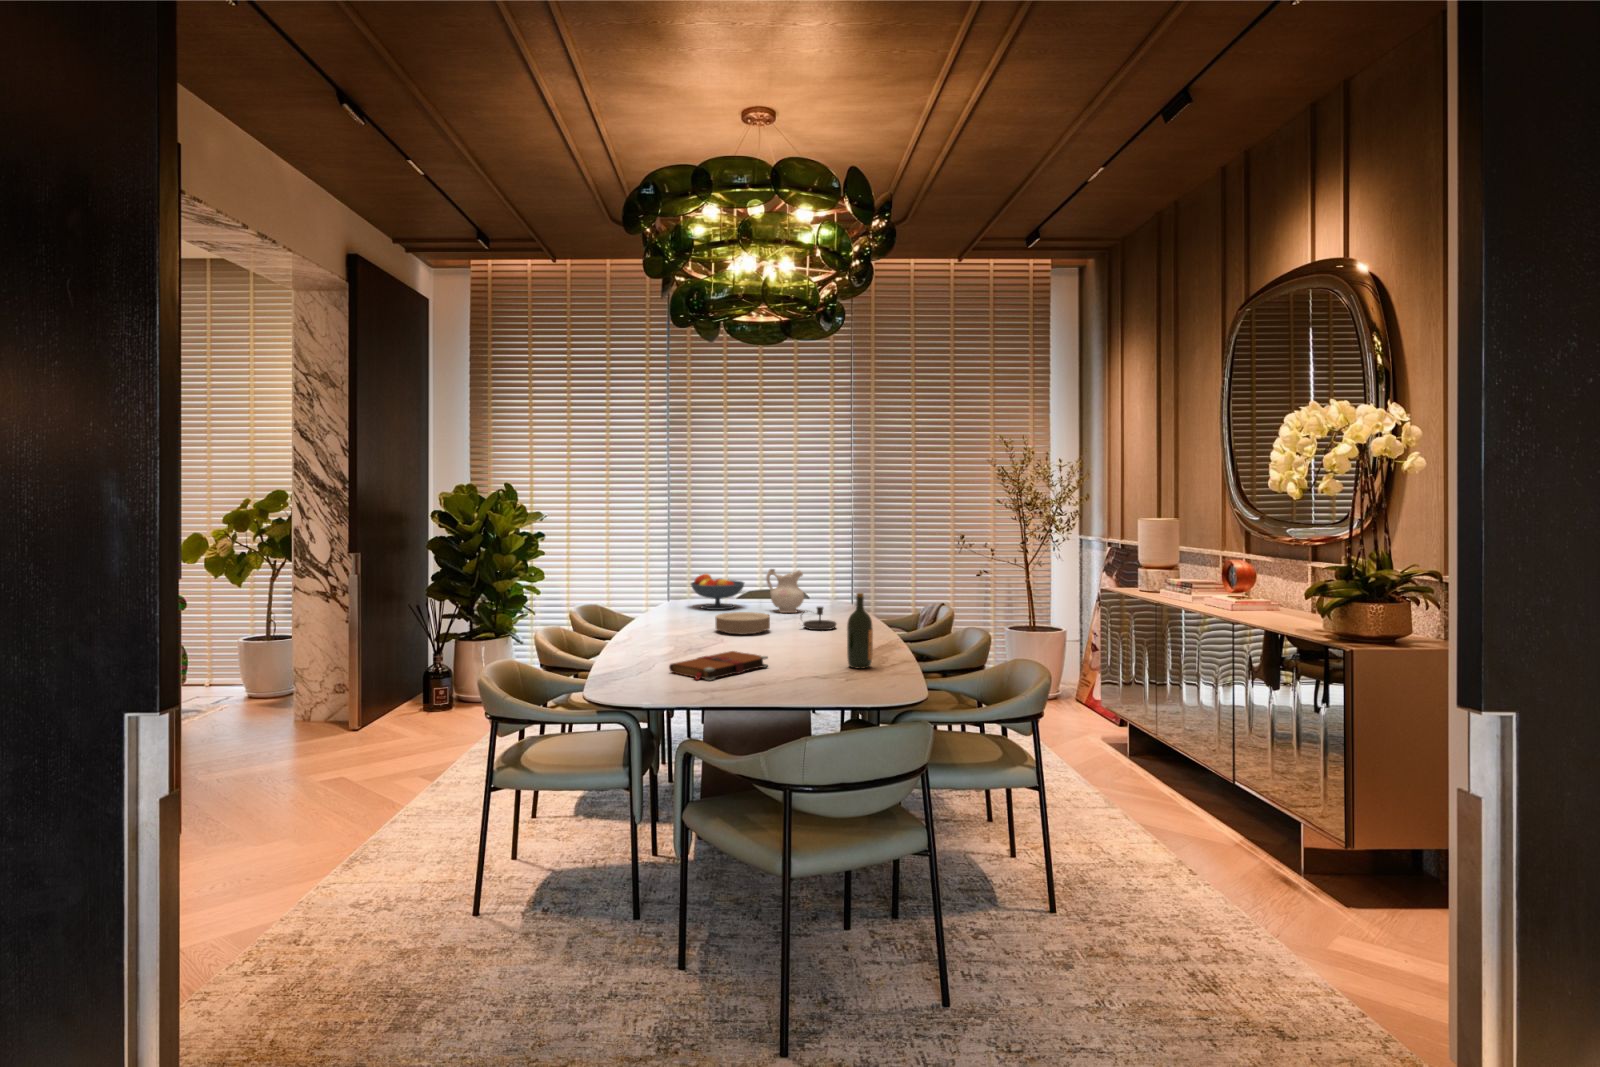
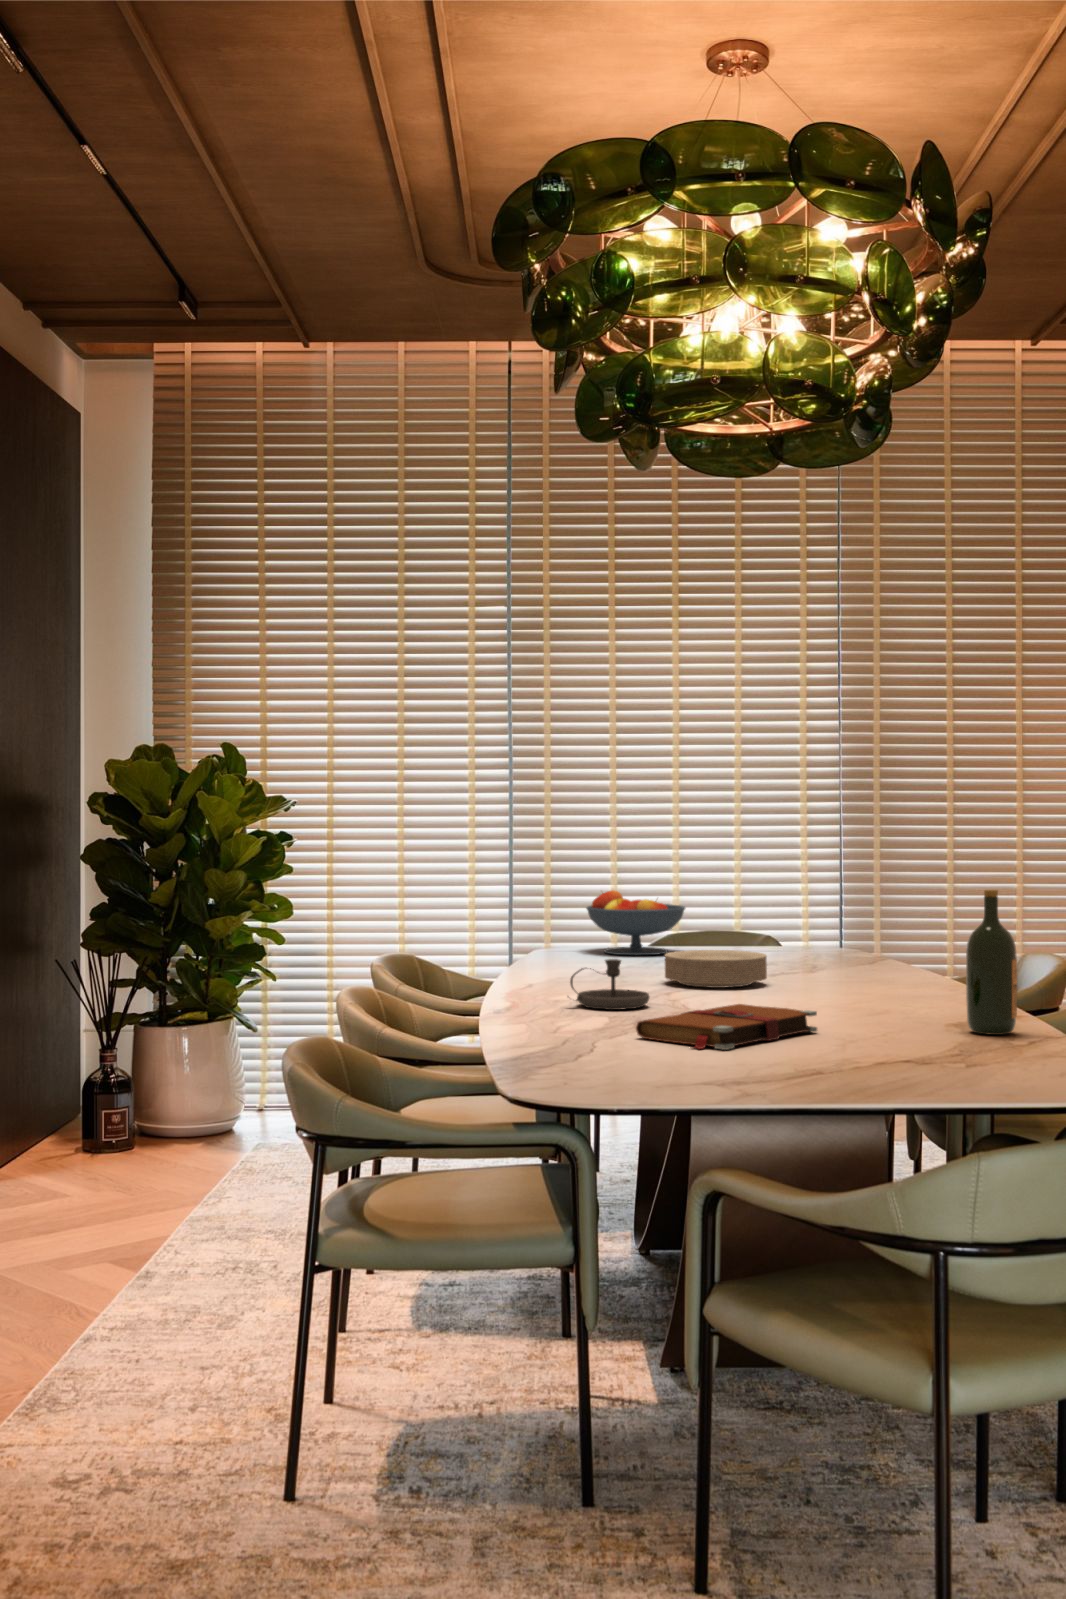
ceramic pitcher: present [766,569,804,613] -> none [729,879,801,960]
candlestick: present [802,607,836,630] -> present [570,959,649,1010]

